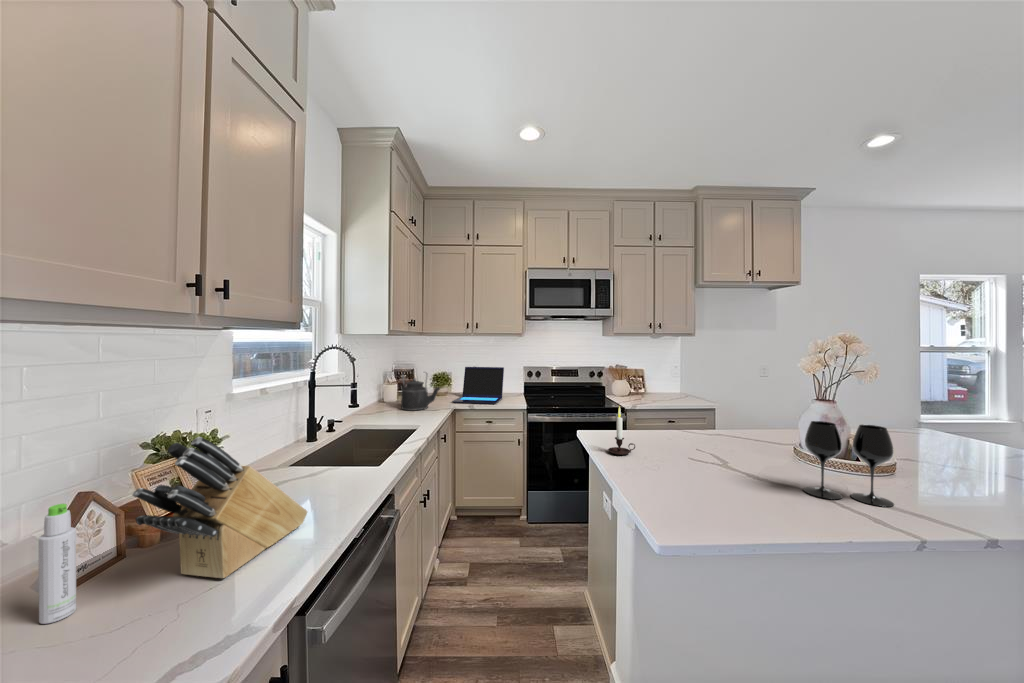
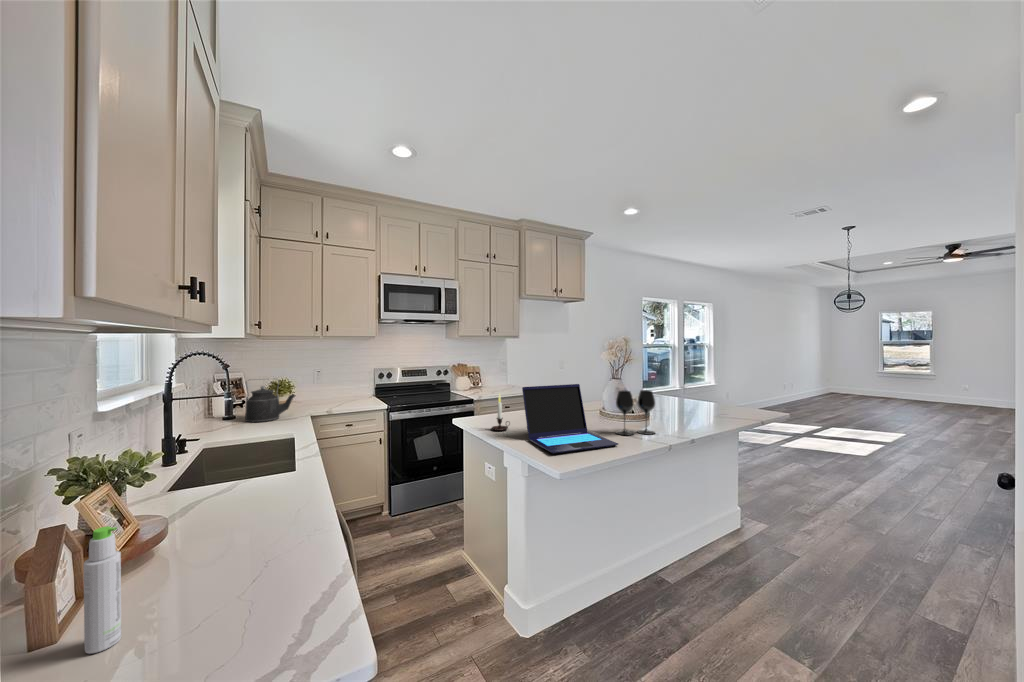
laptop: present [452,367,504,404] -> present [522,384,618,454]
knife block: present [133,437,307,578] -> none [186,442,283,582]

